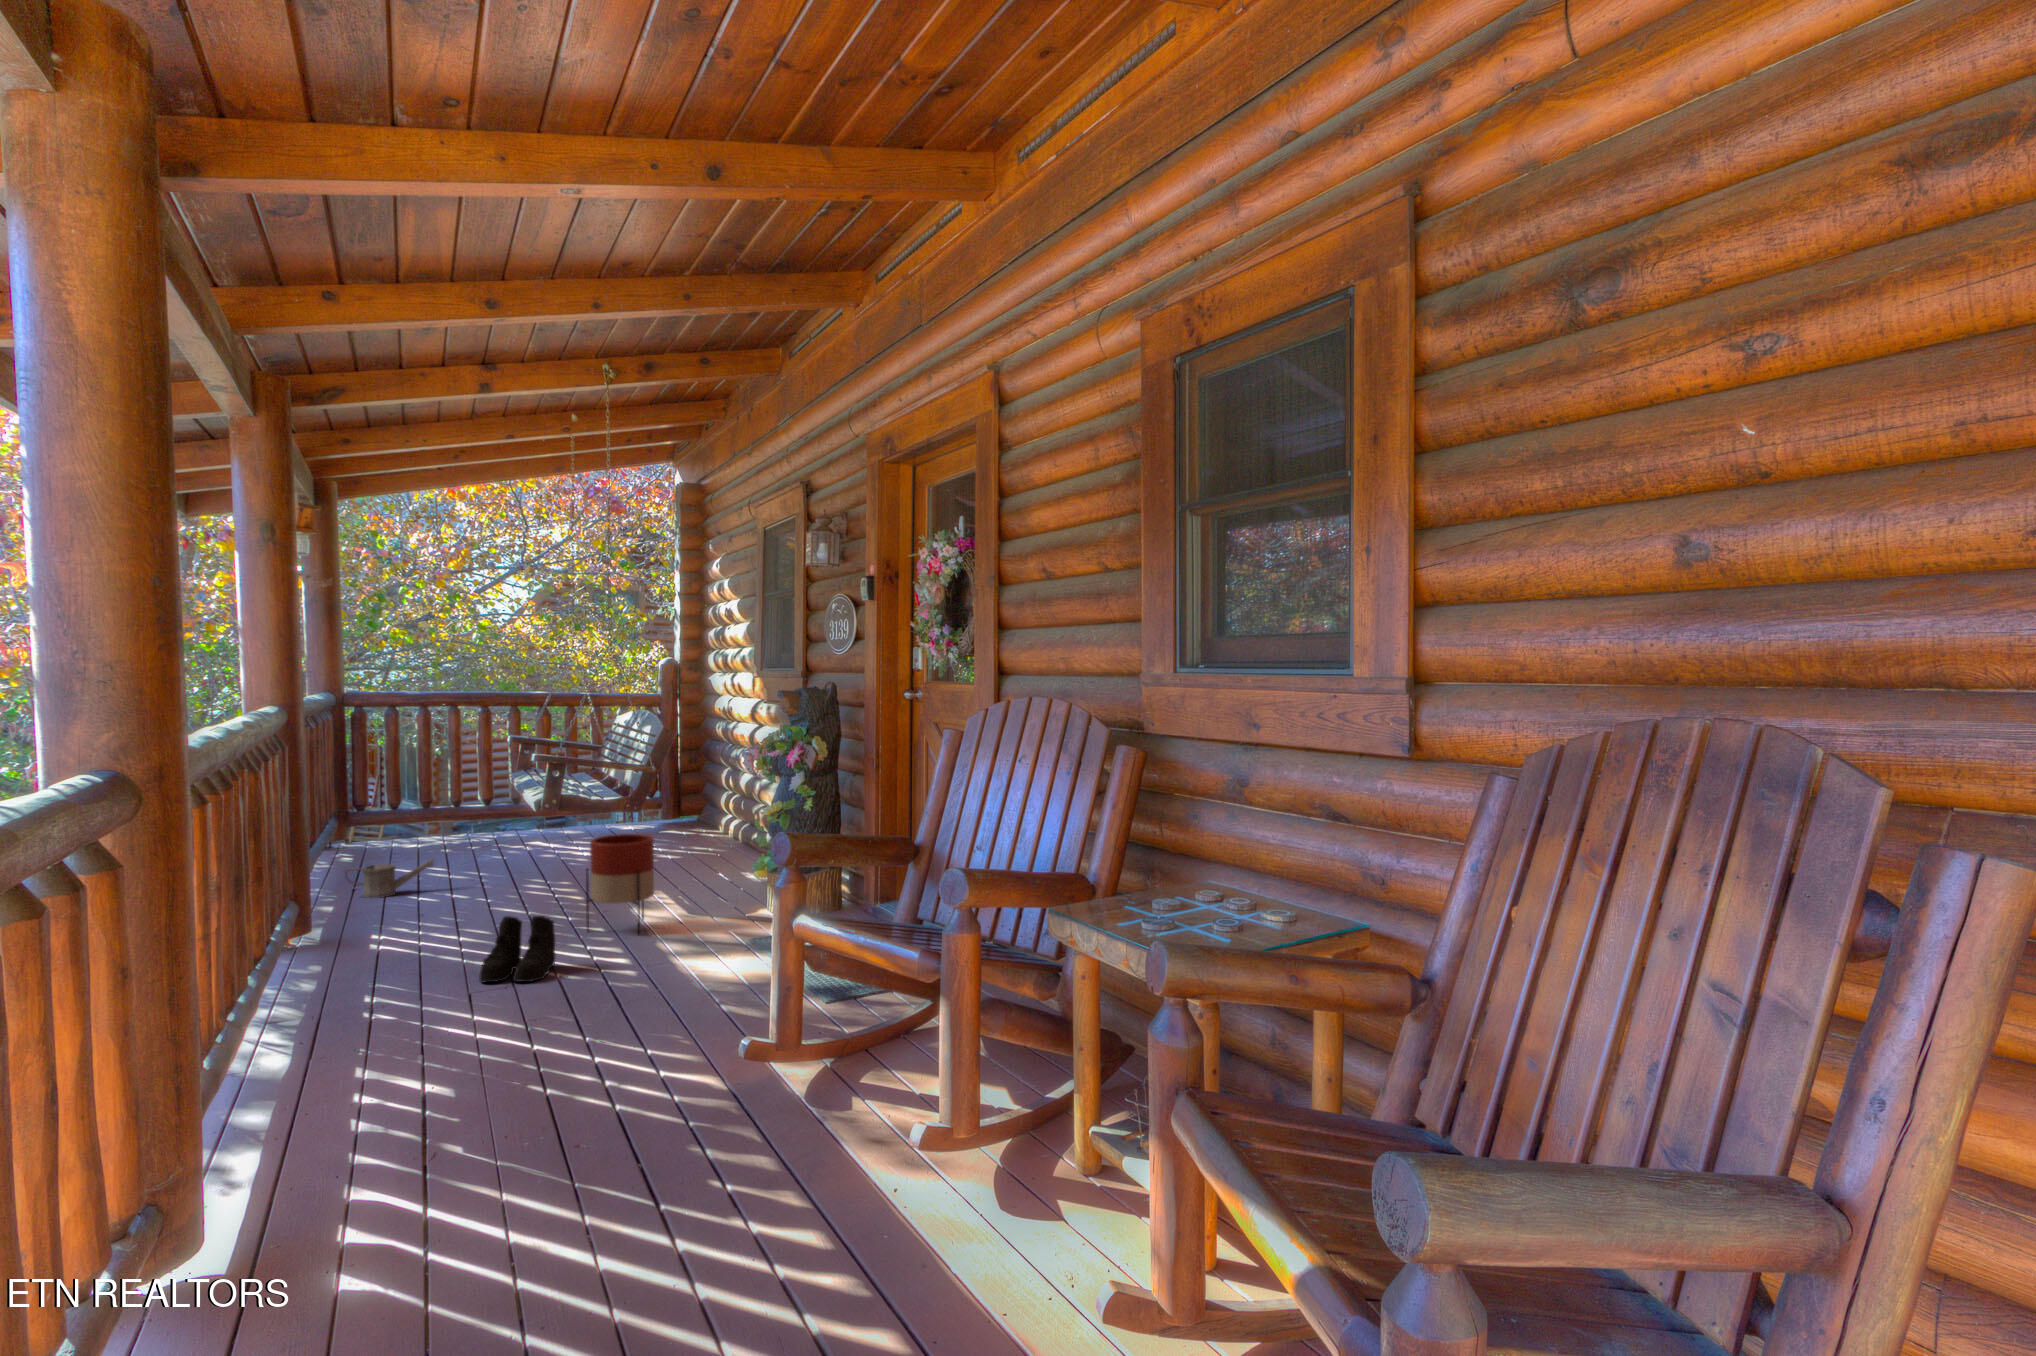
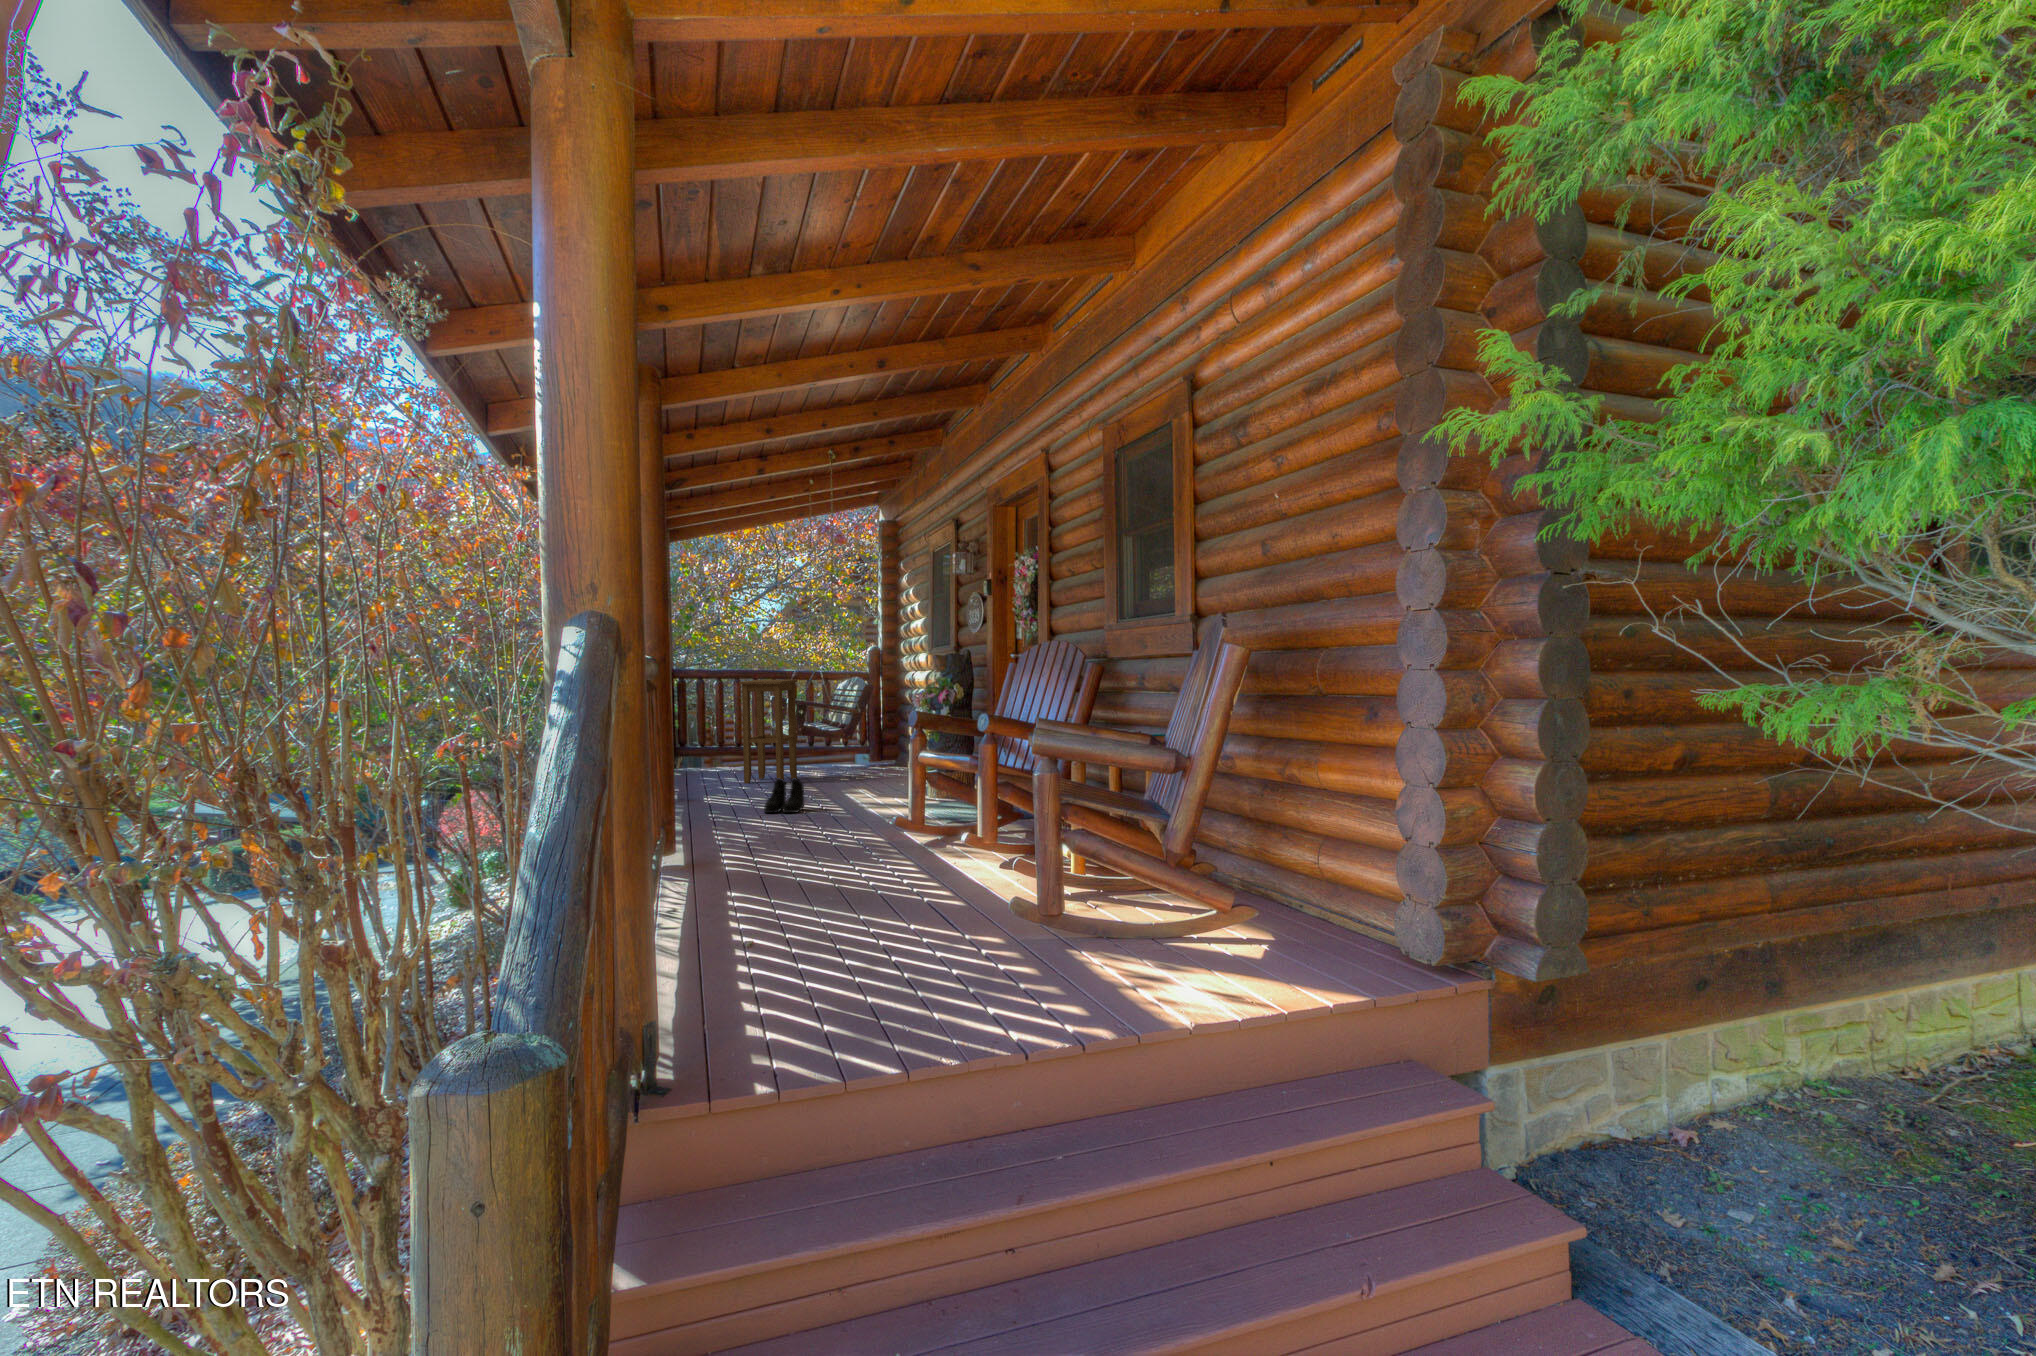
stool: none [448,724,548,895] -> present [739,680,798,784]
planter: present [586,834,654,934] -> none [821,740,860,799]
watering can: present [345,859,434,898] -> none [681,762,731,785]

